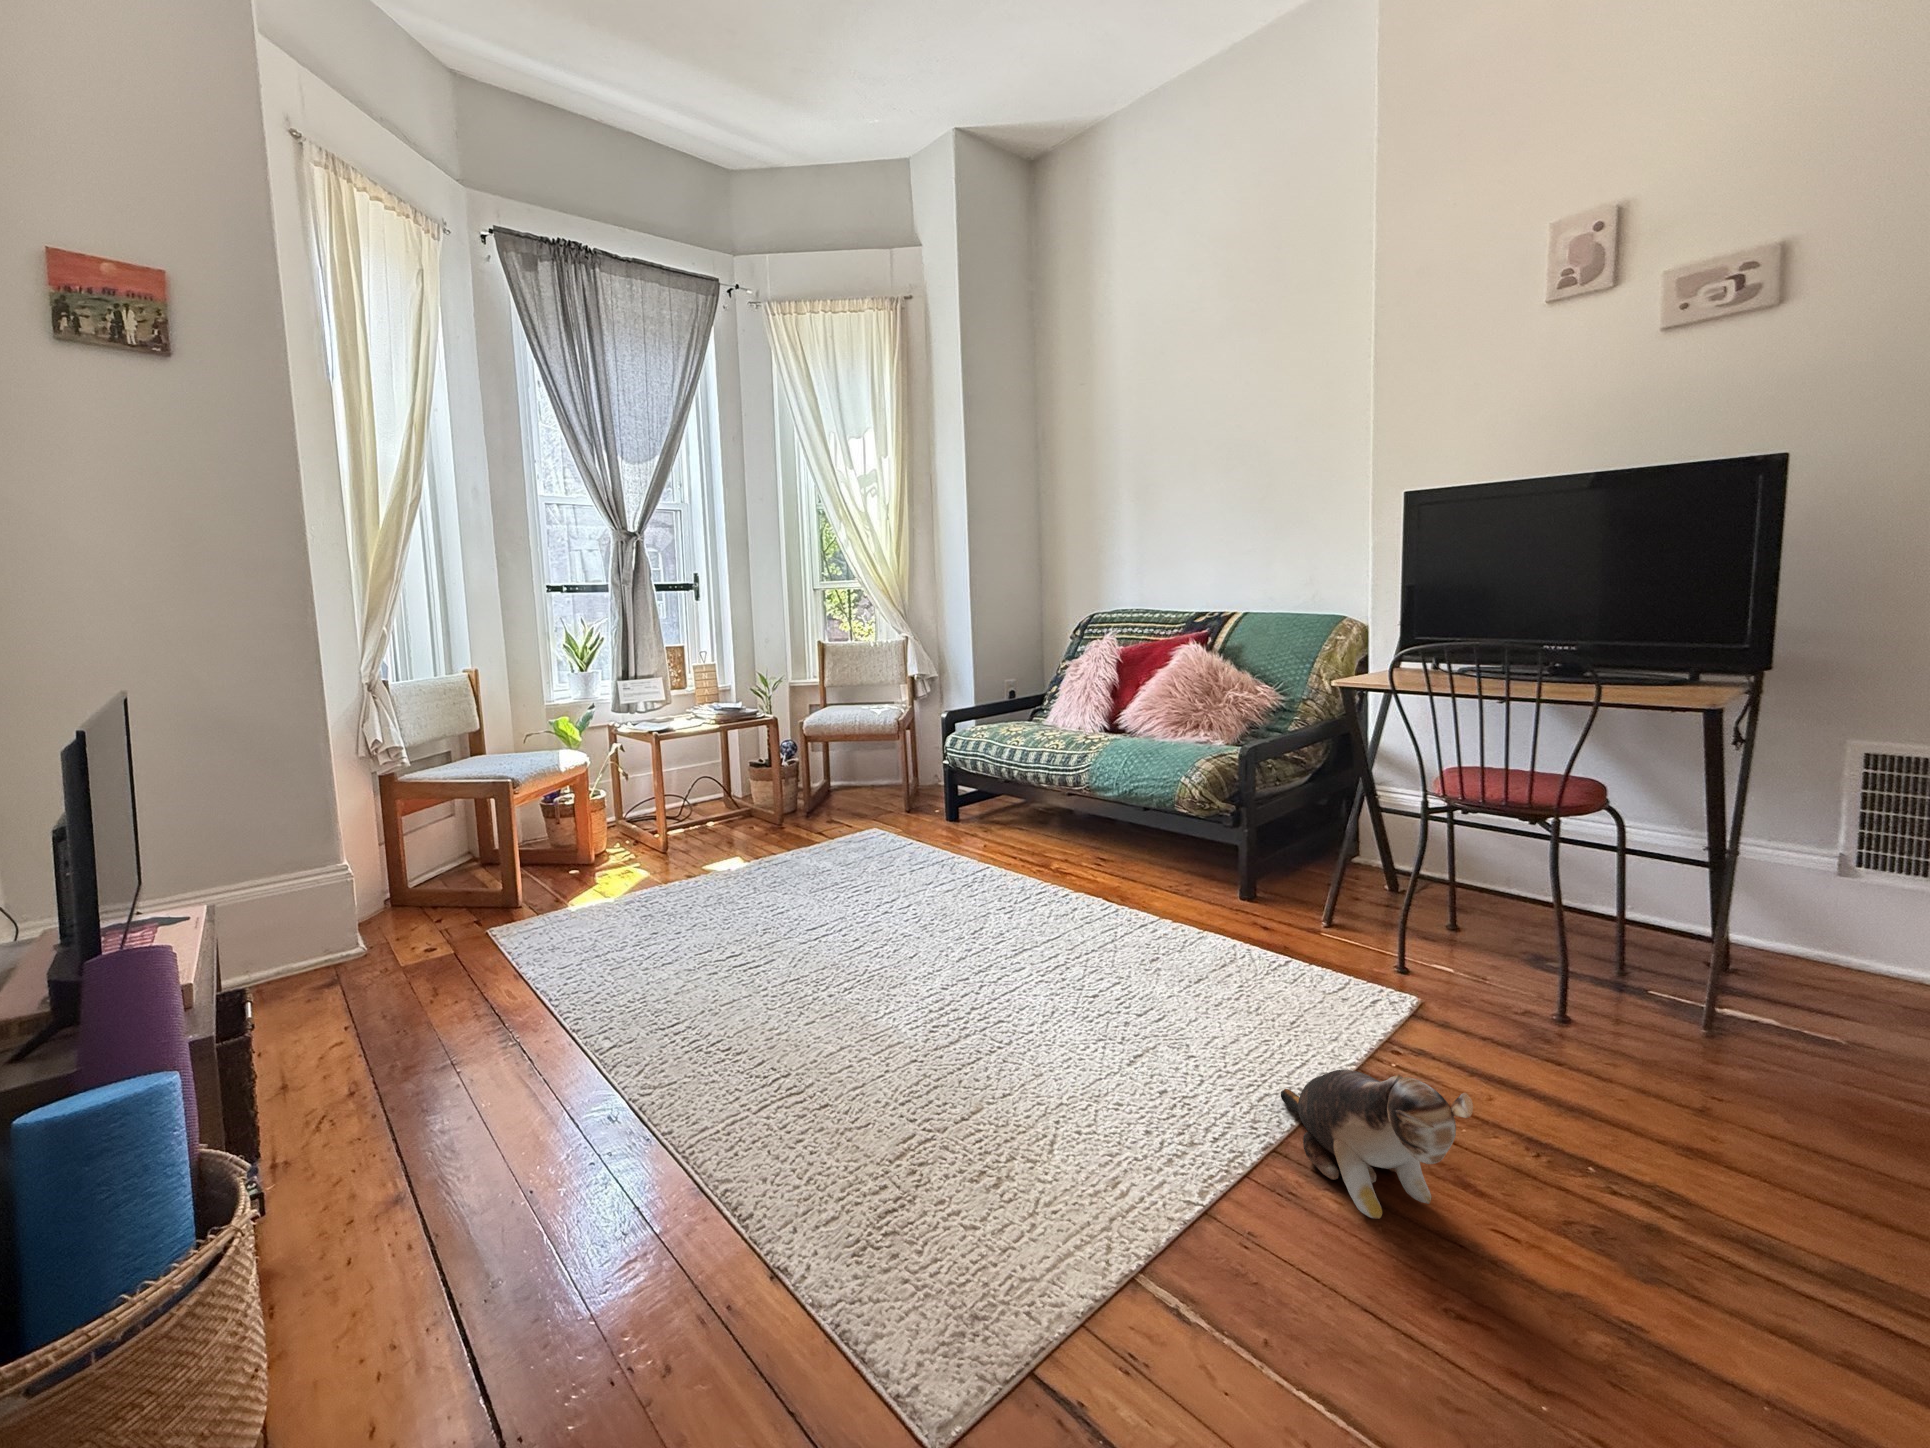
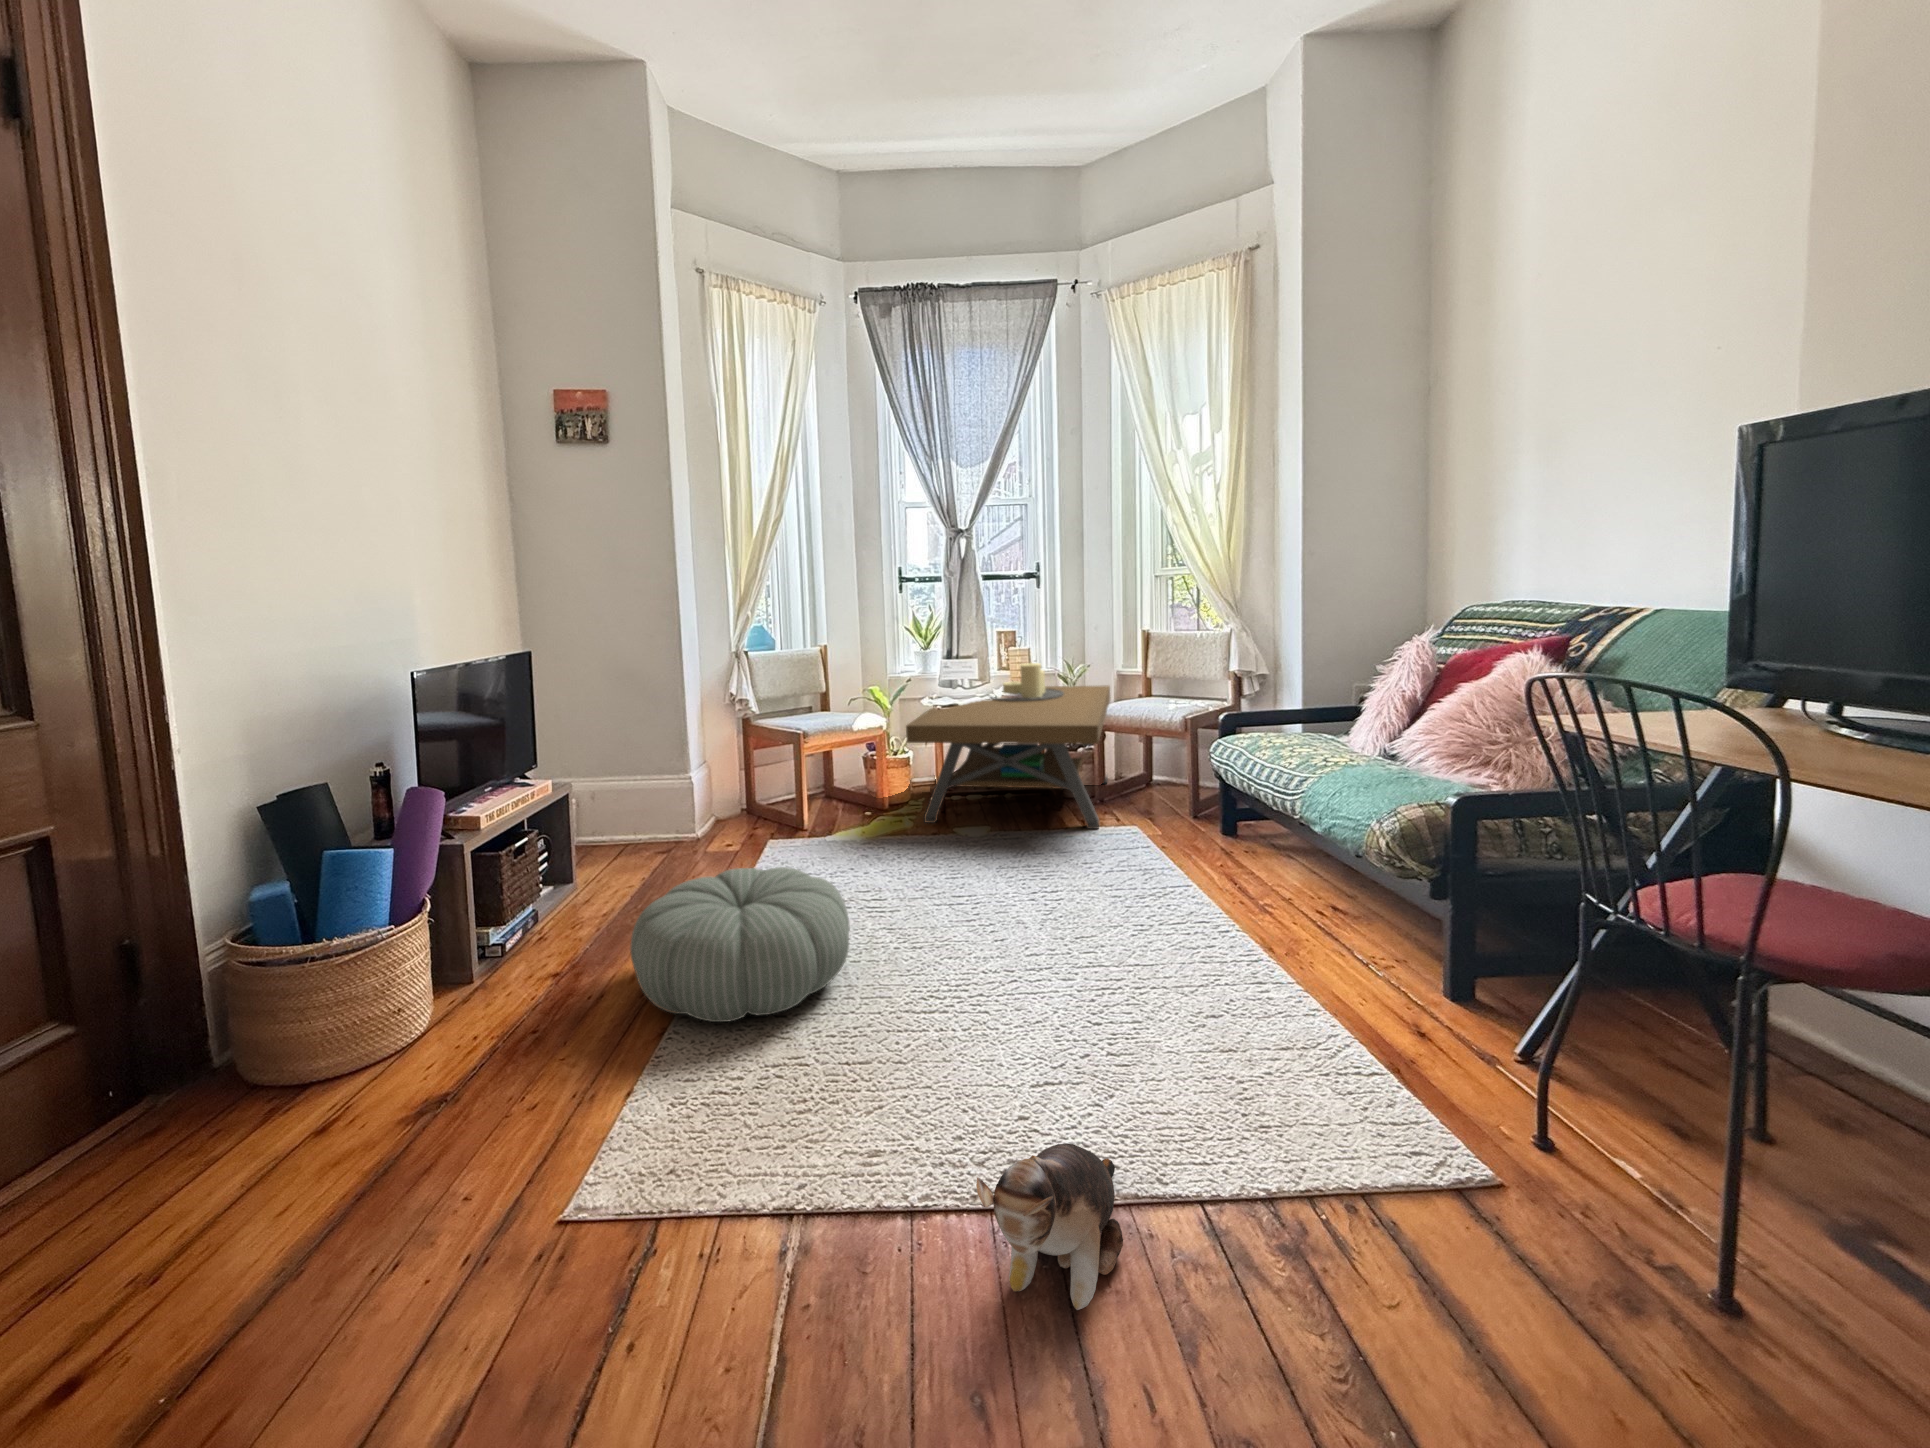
coffee table: none [633,681,875,875] -> present [906,663,1110,829]
pouf: none [561,935,857,1163] -> present [630,867,850,1022]

